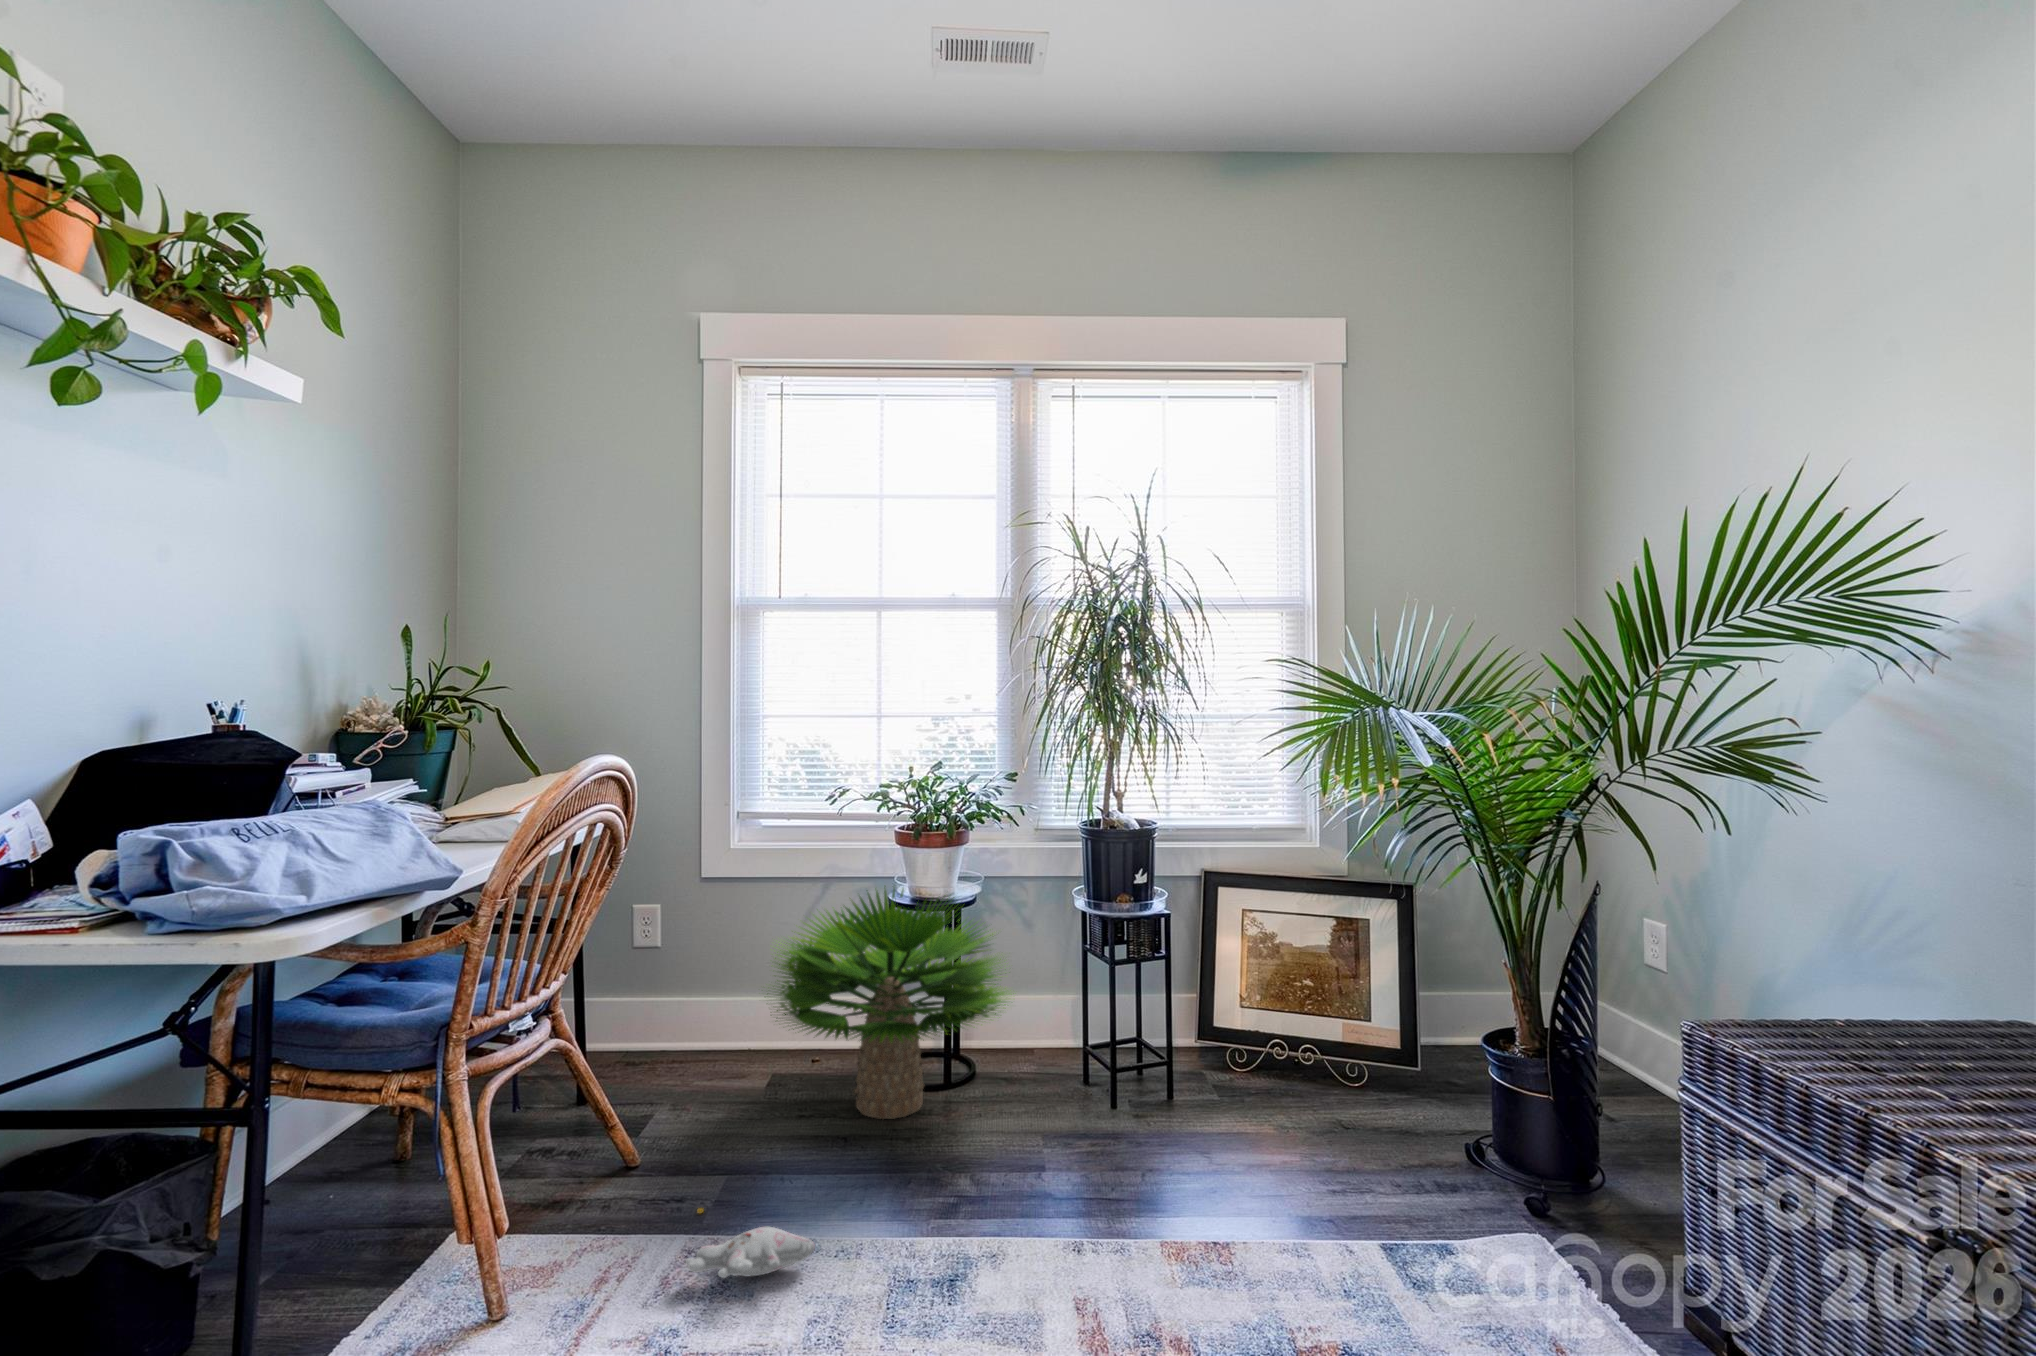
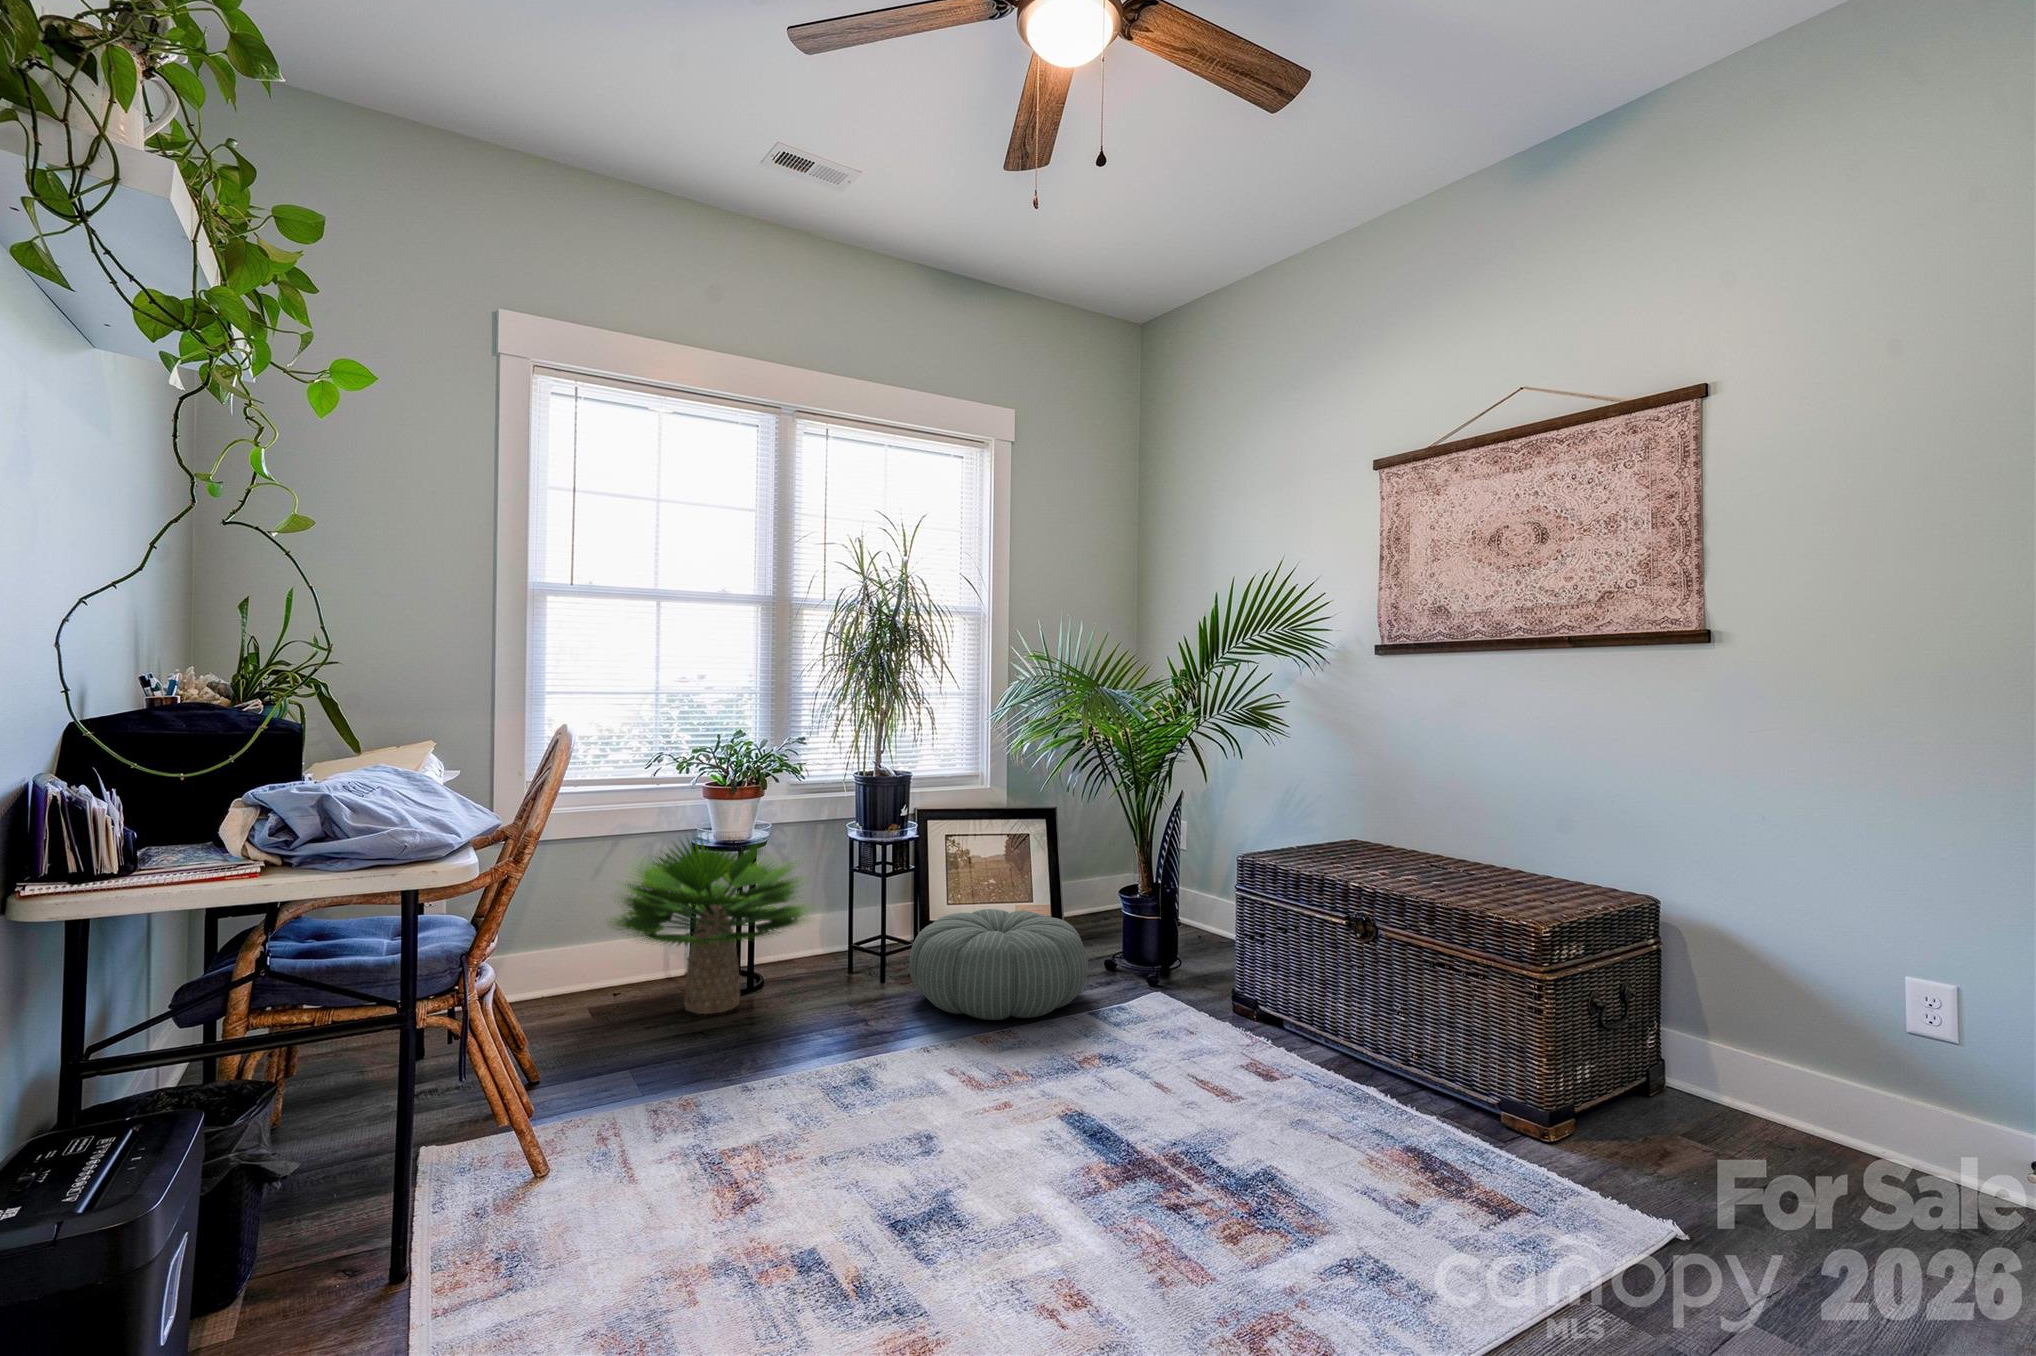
pouf: none [1122,1033,1396,1234] -> present [909,909,1088,1020]
plush toy: present [685,1208,815,1278] -> none [626,1068,753,1104]

